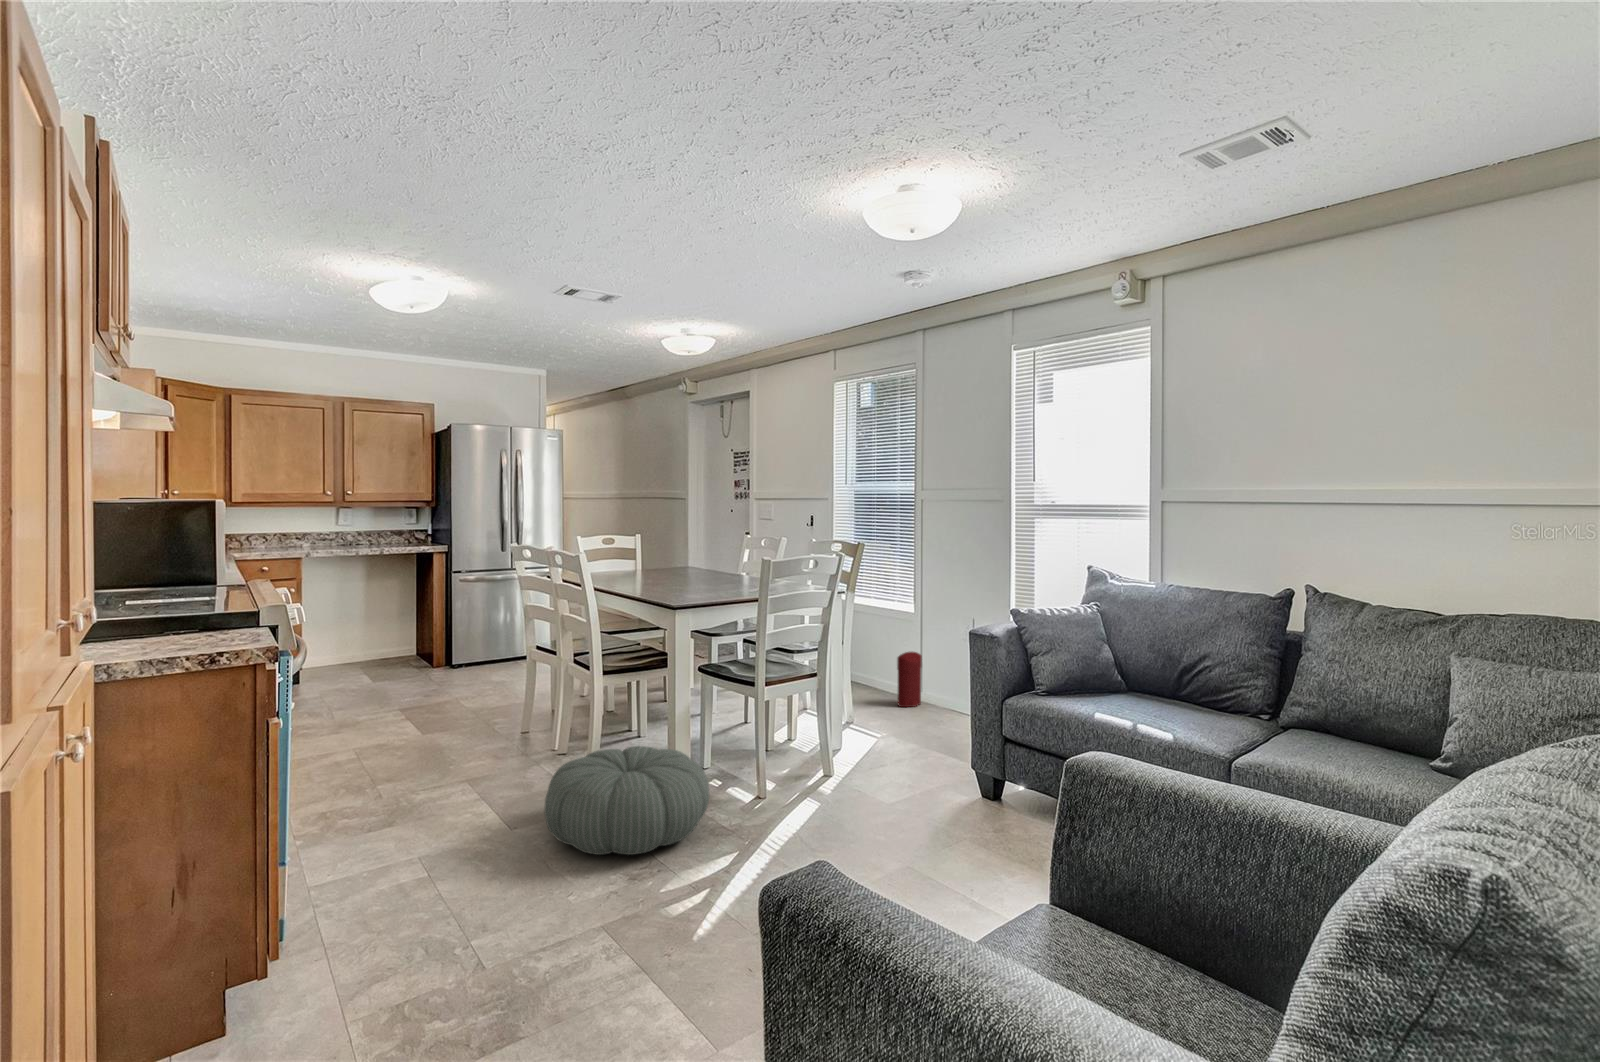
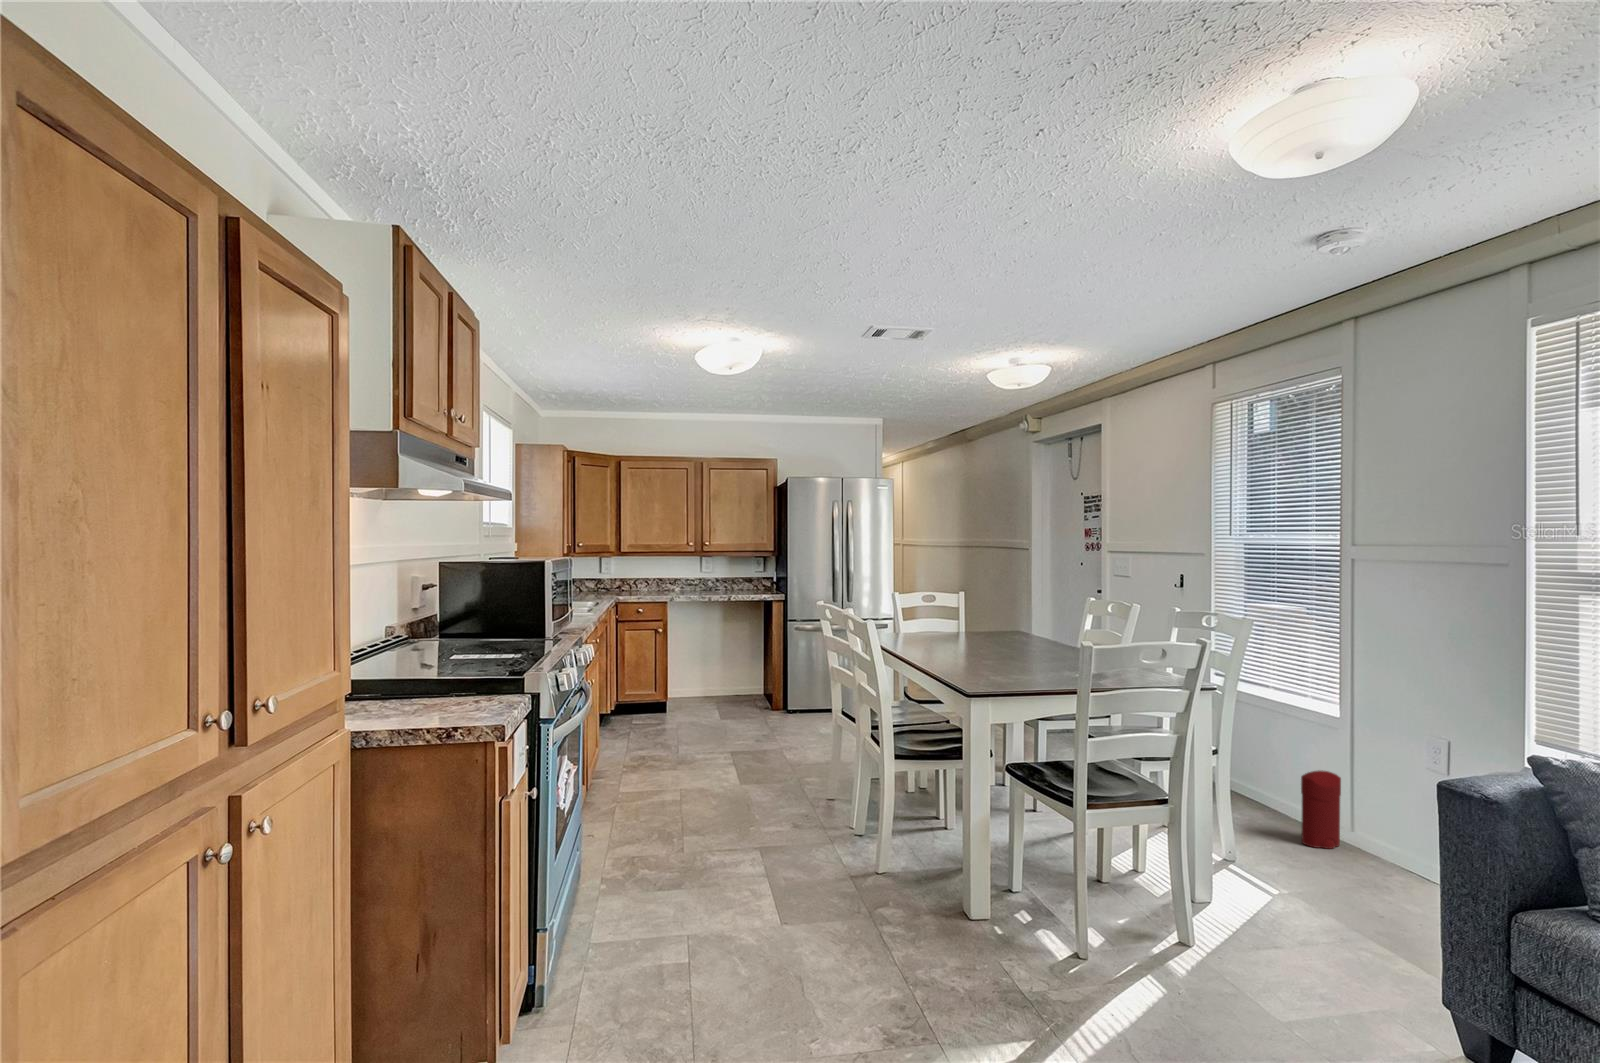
pouf: present [544,746,709,855] -> none [808,856,1005,1007]

